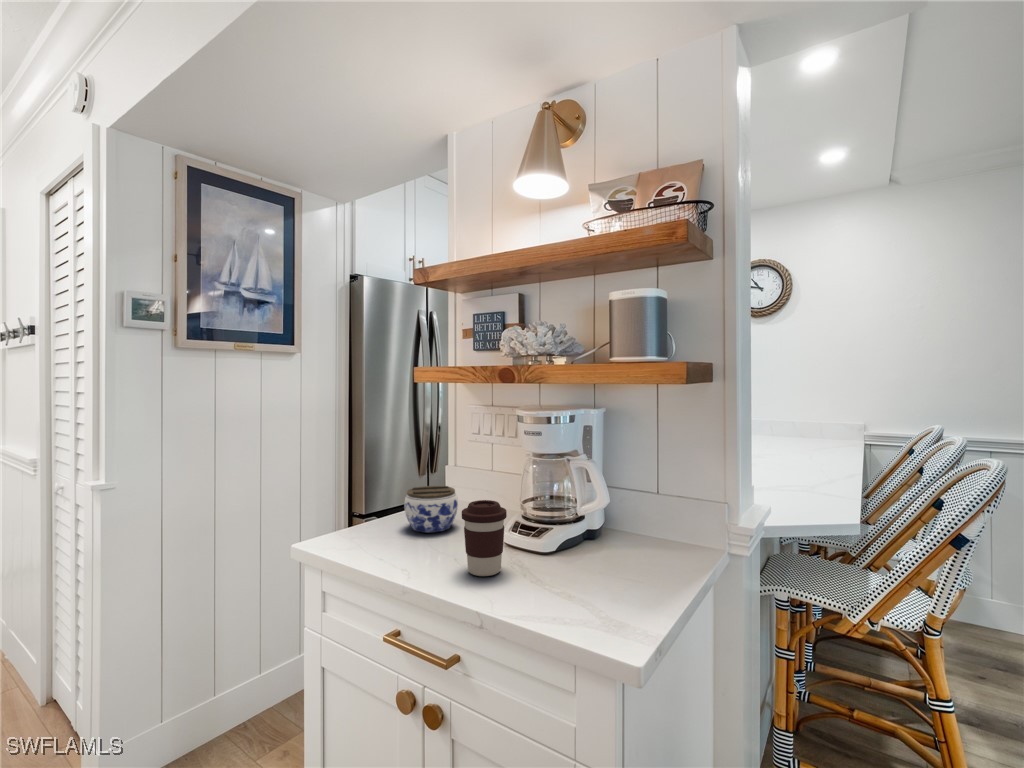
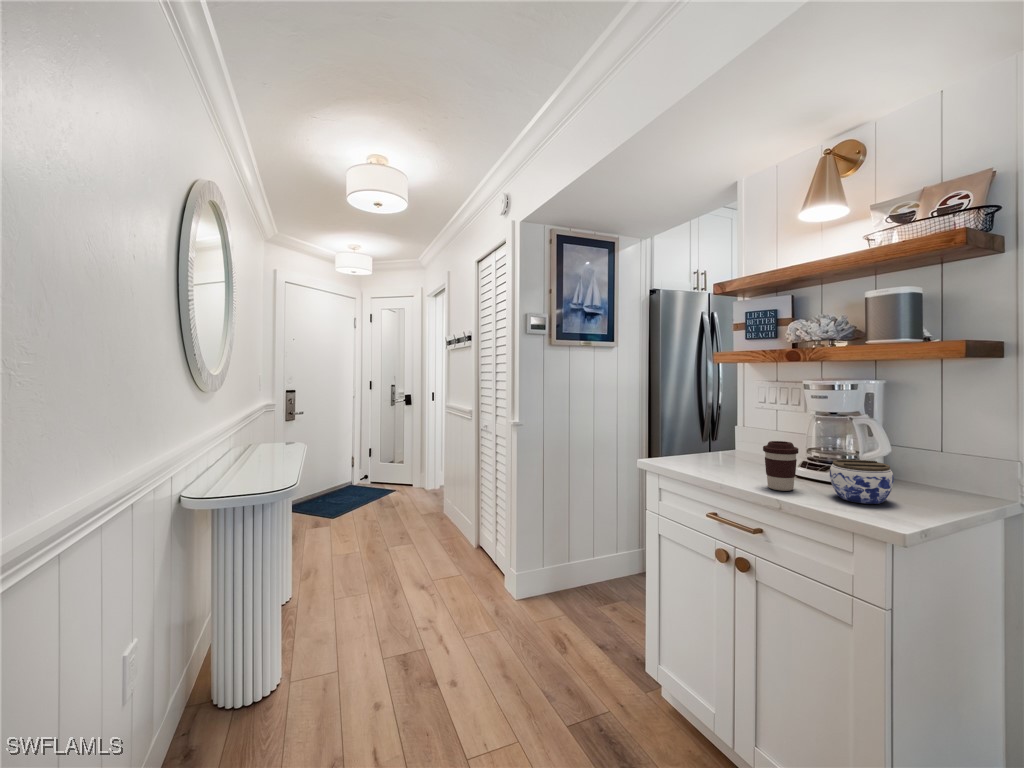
jar: present [404,486,458,533] -> present [830,460,894,504]

